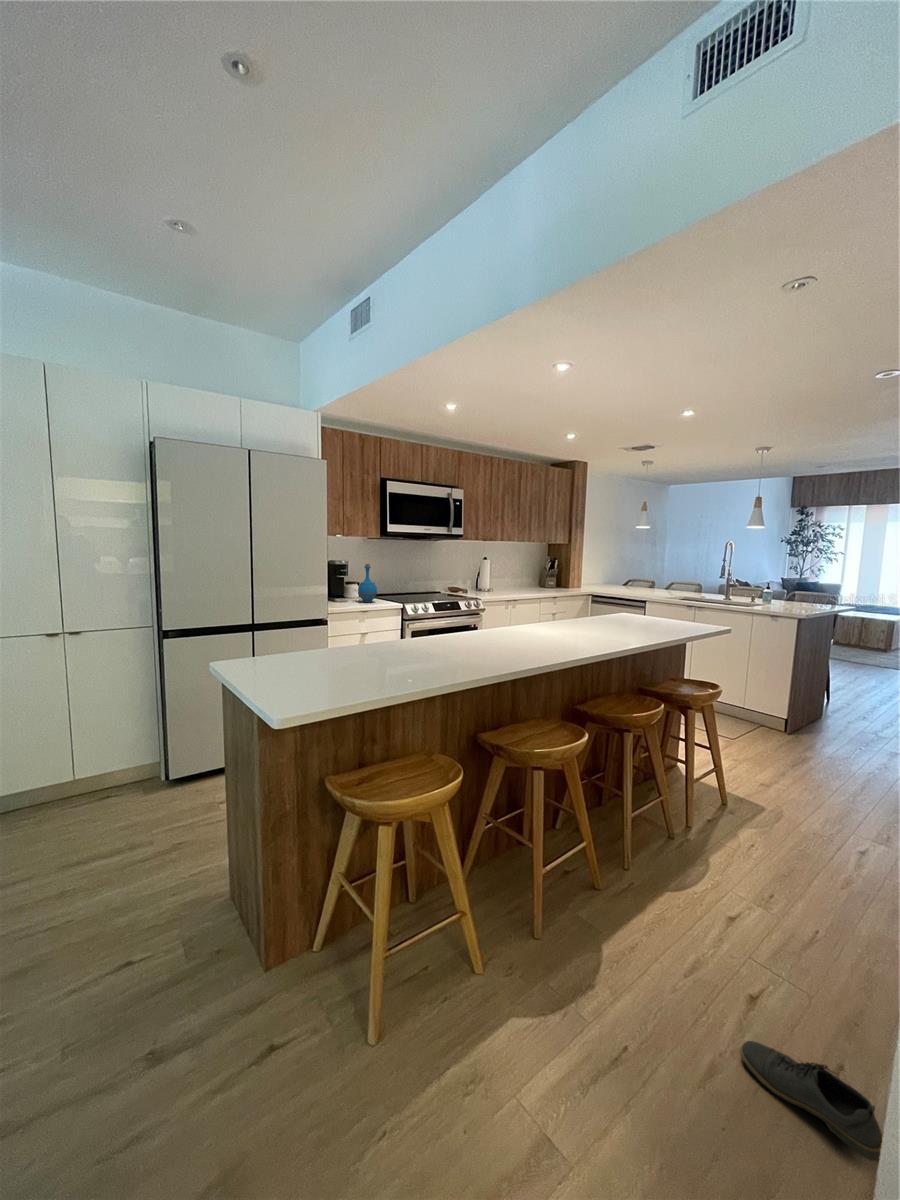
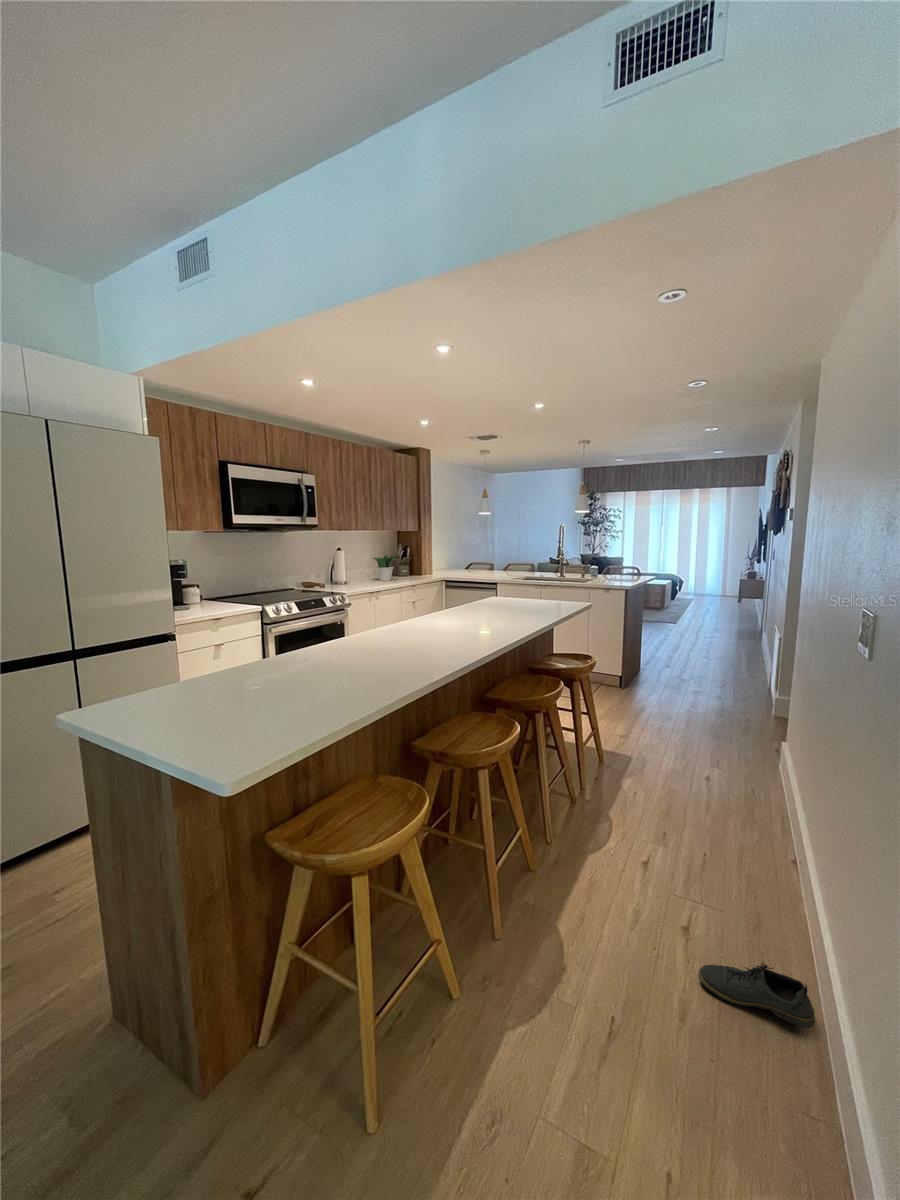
bottle: present [358,564,377,602] -> none [203,562,228,608]
potted plant: none [519,567,543,591] -> present [373,556,397,581]

